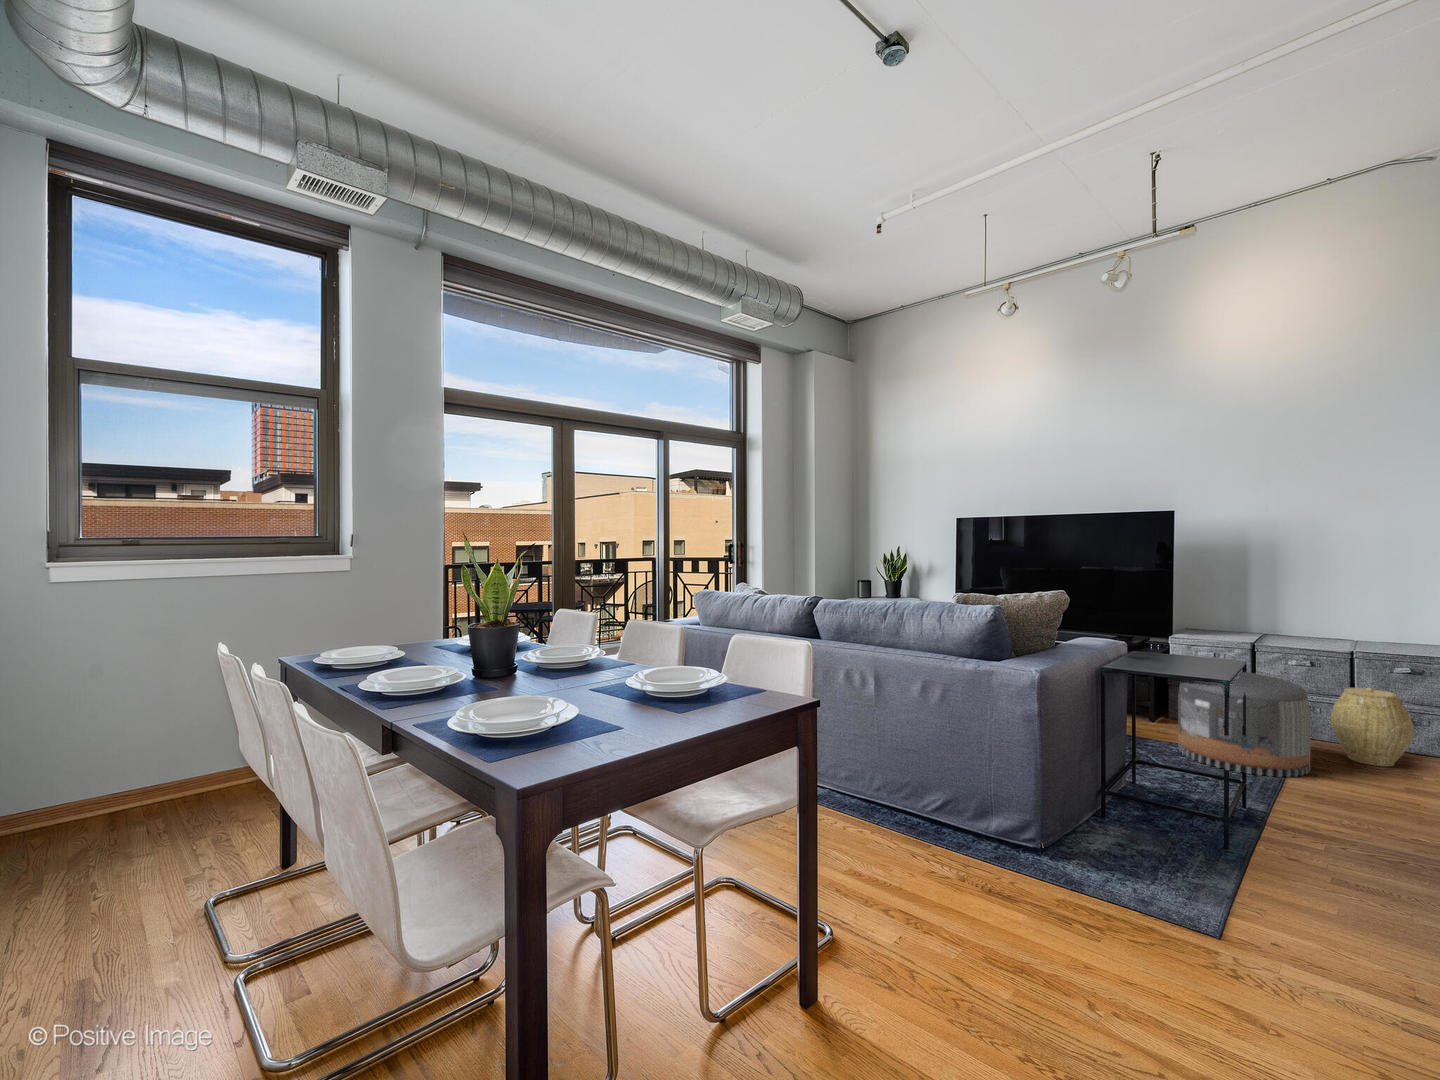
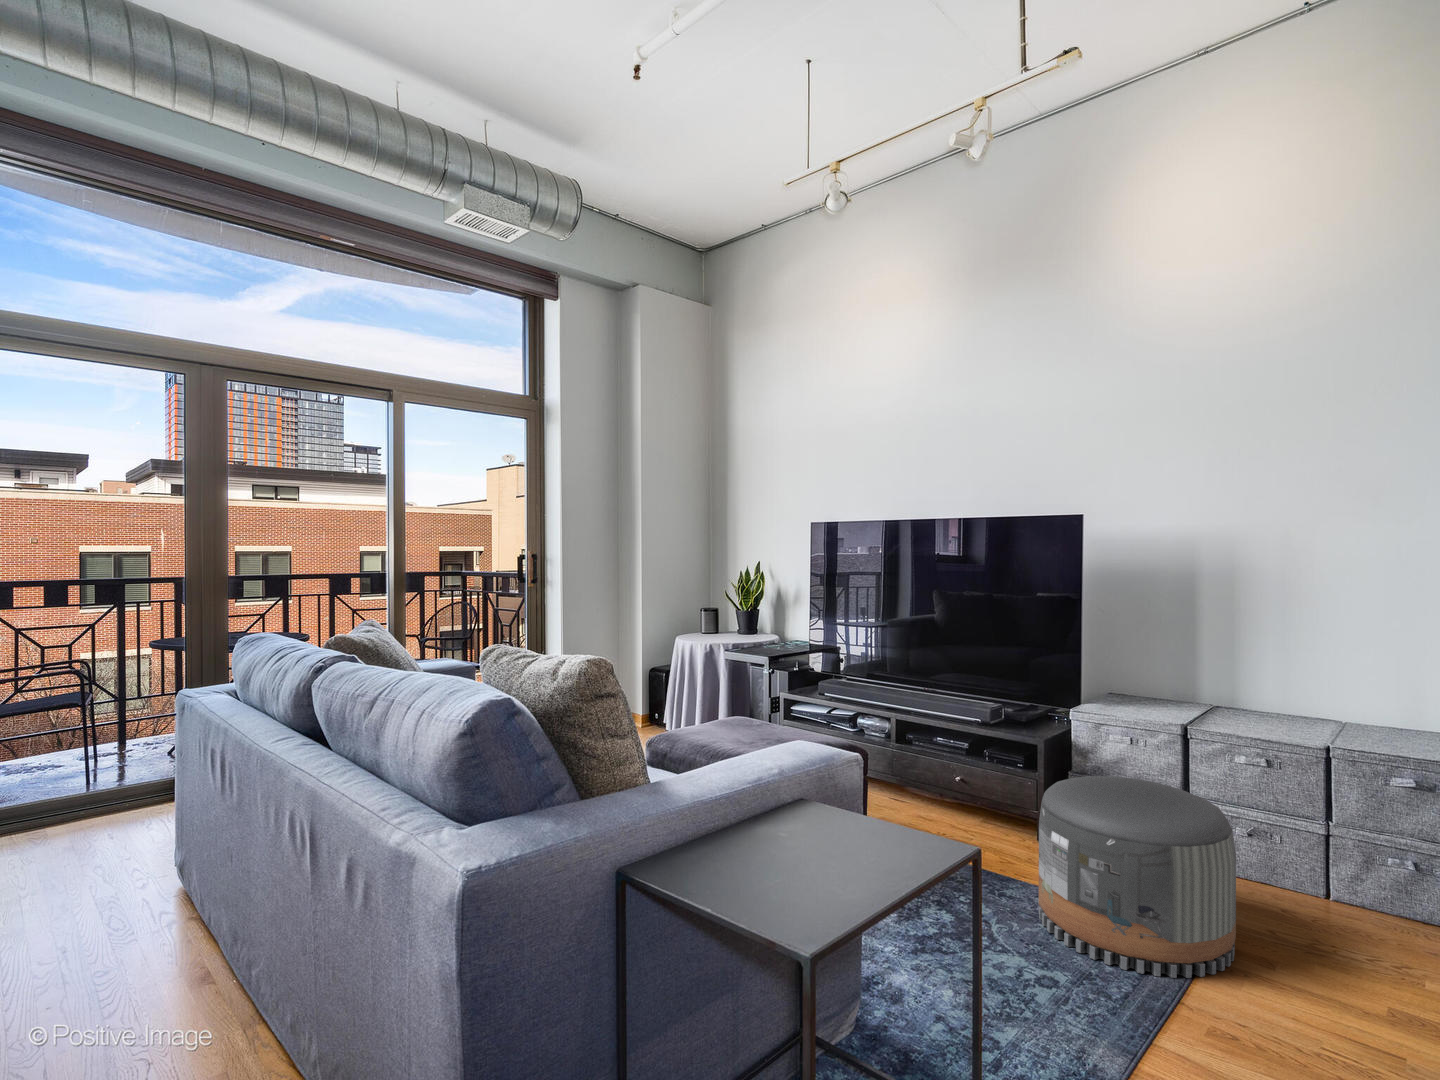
woven basket: present [1330,688,1414,766] -> none [1284,810,1412,952]

